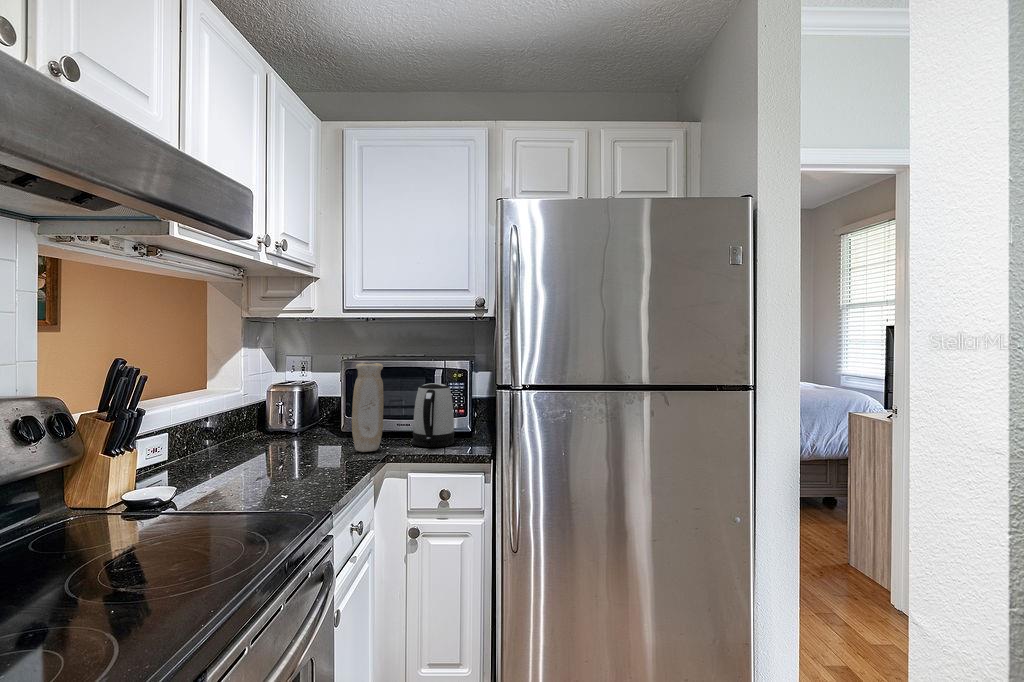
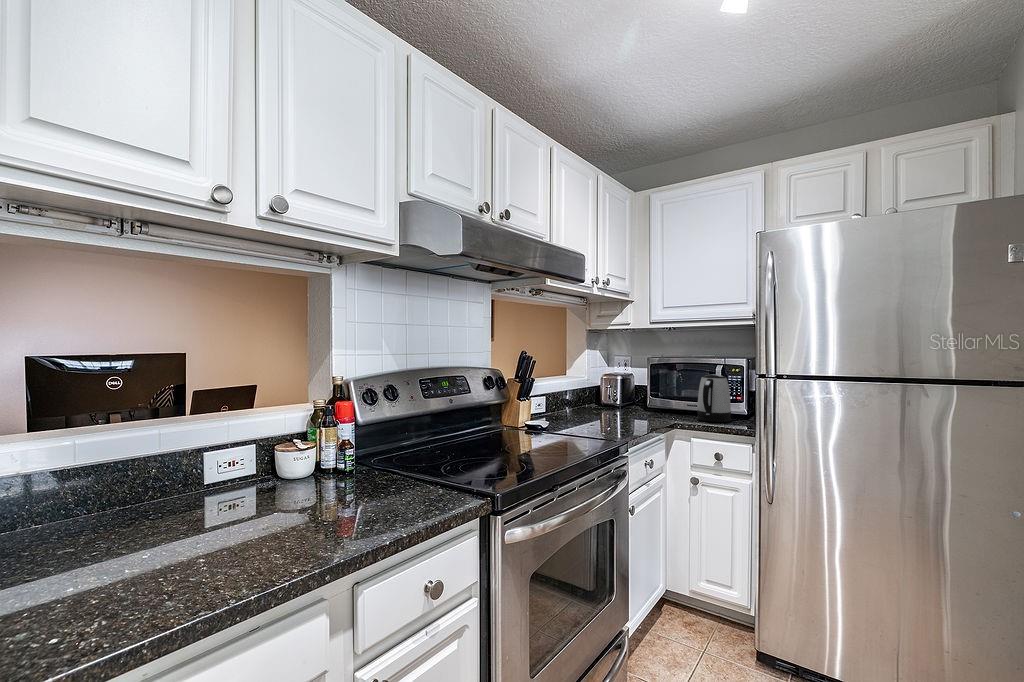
vase: present [352,363,384,452] -> none [652,358,673,420]

